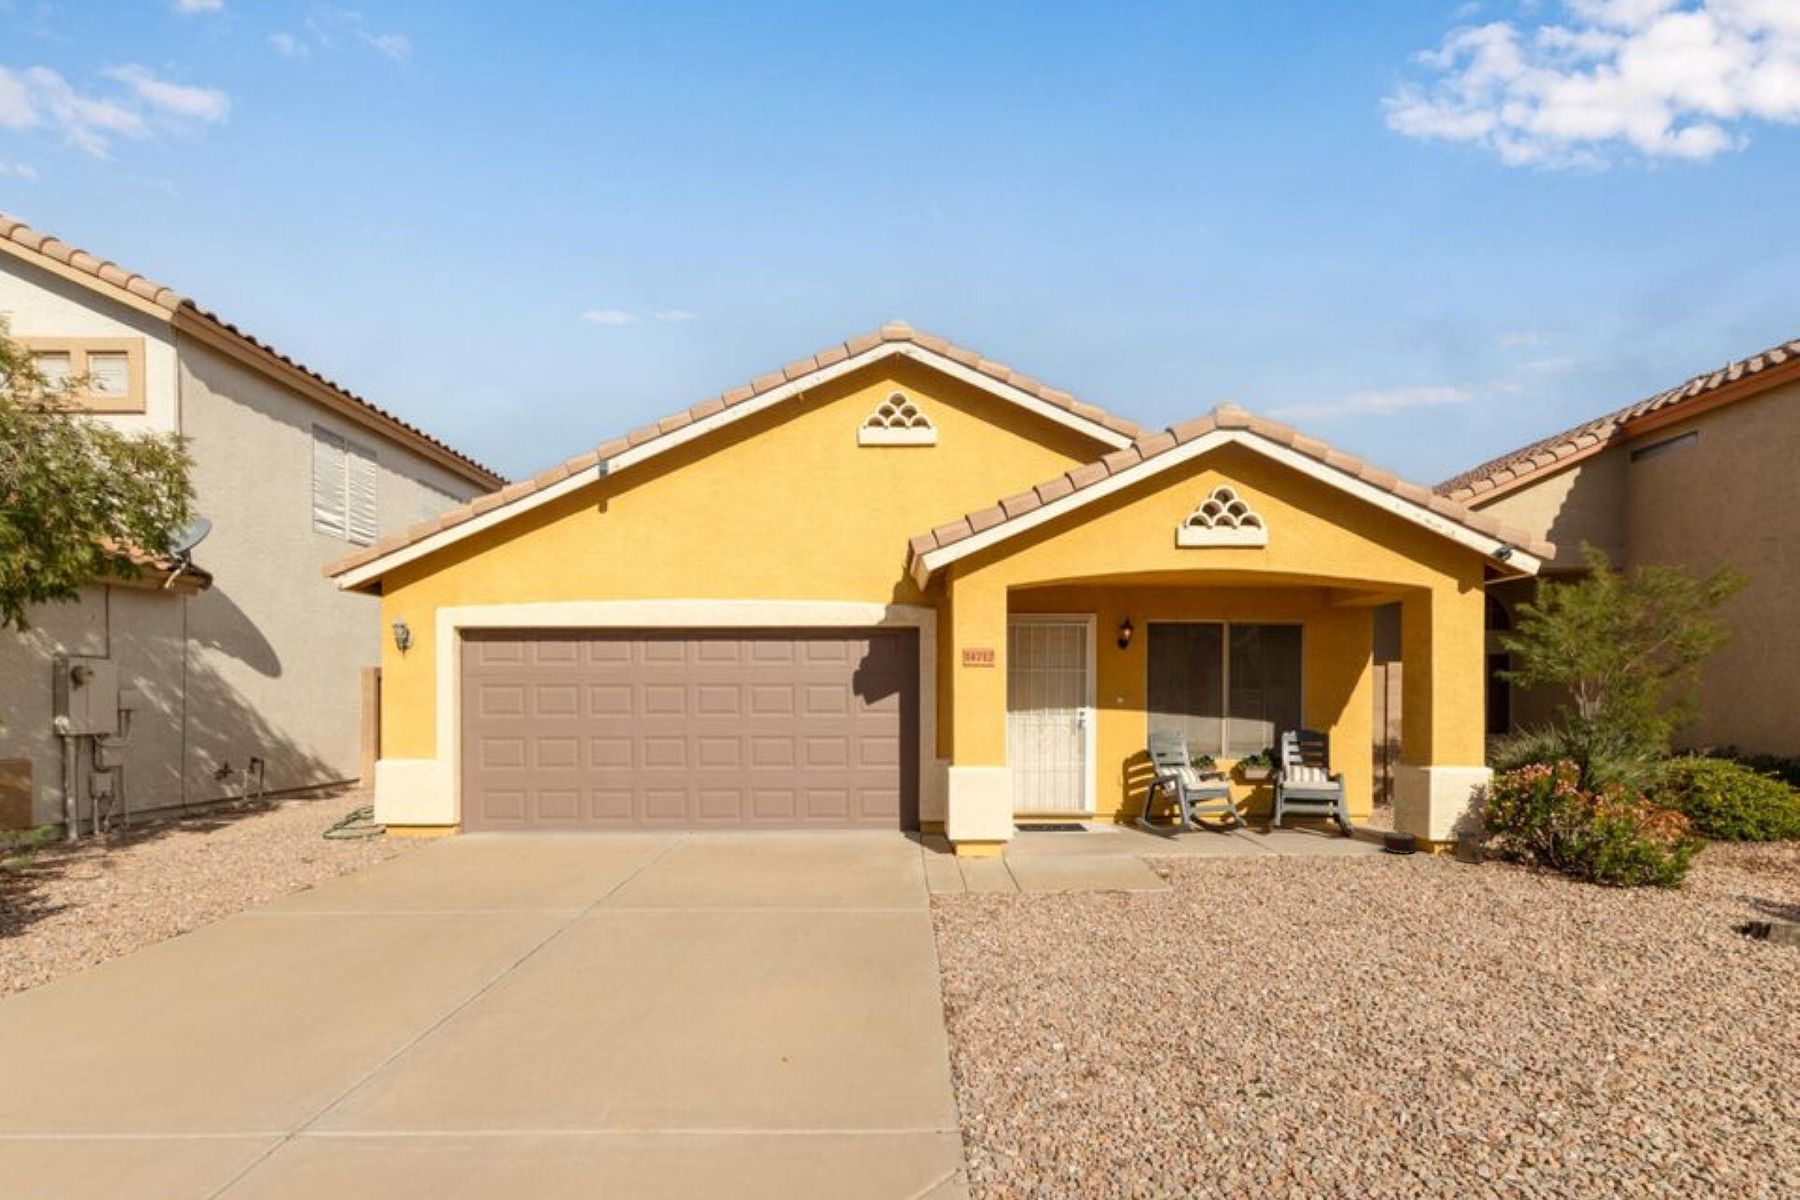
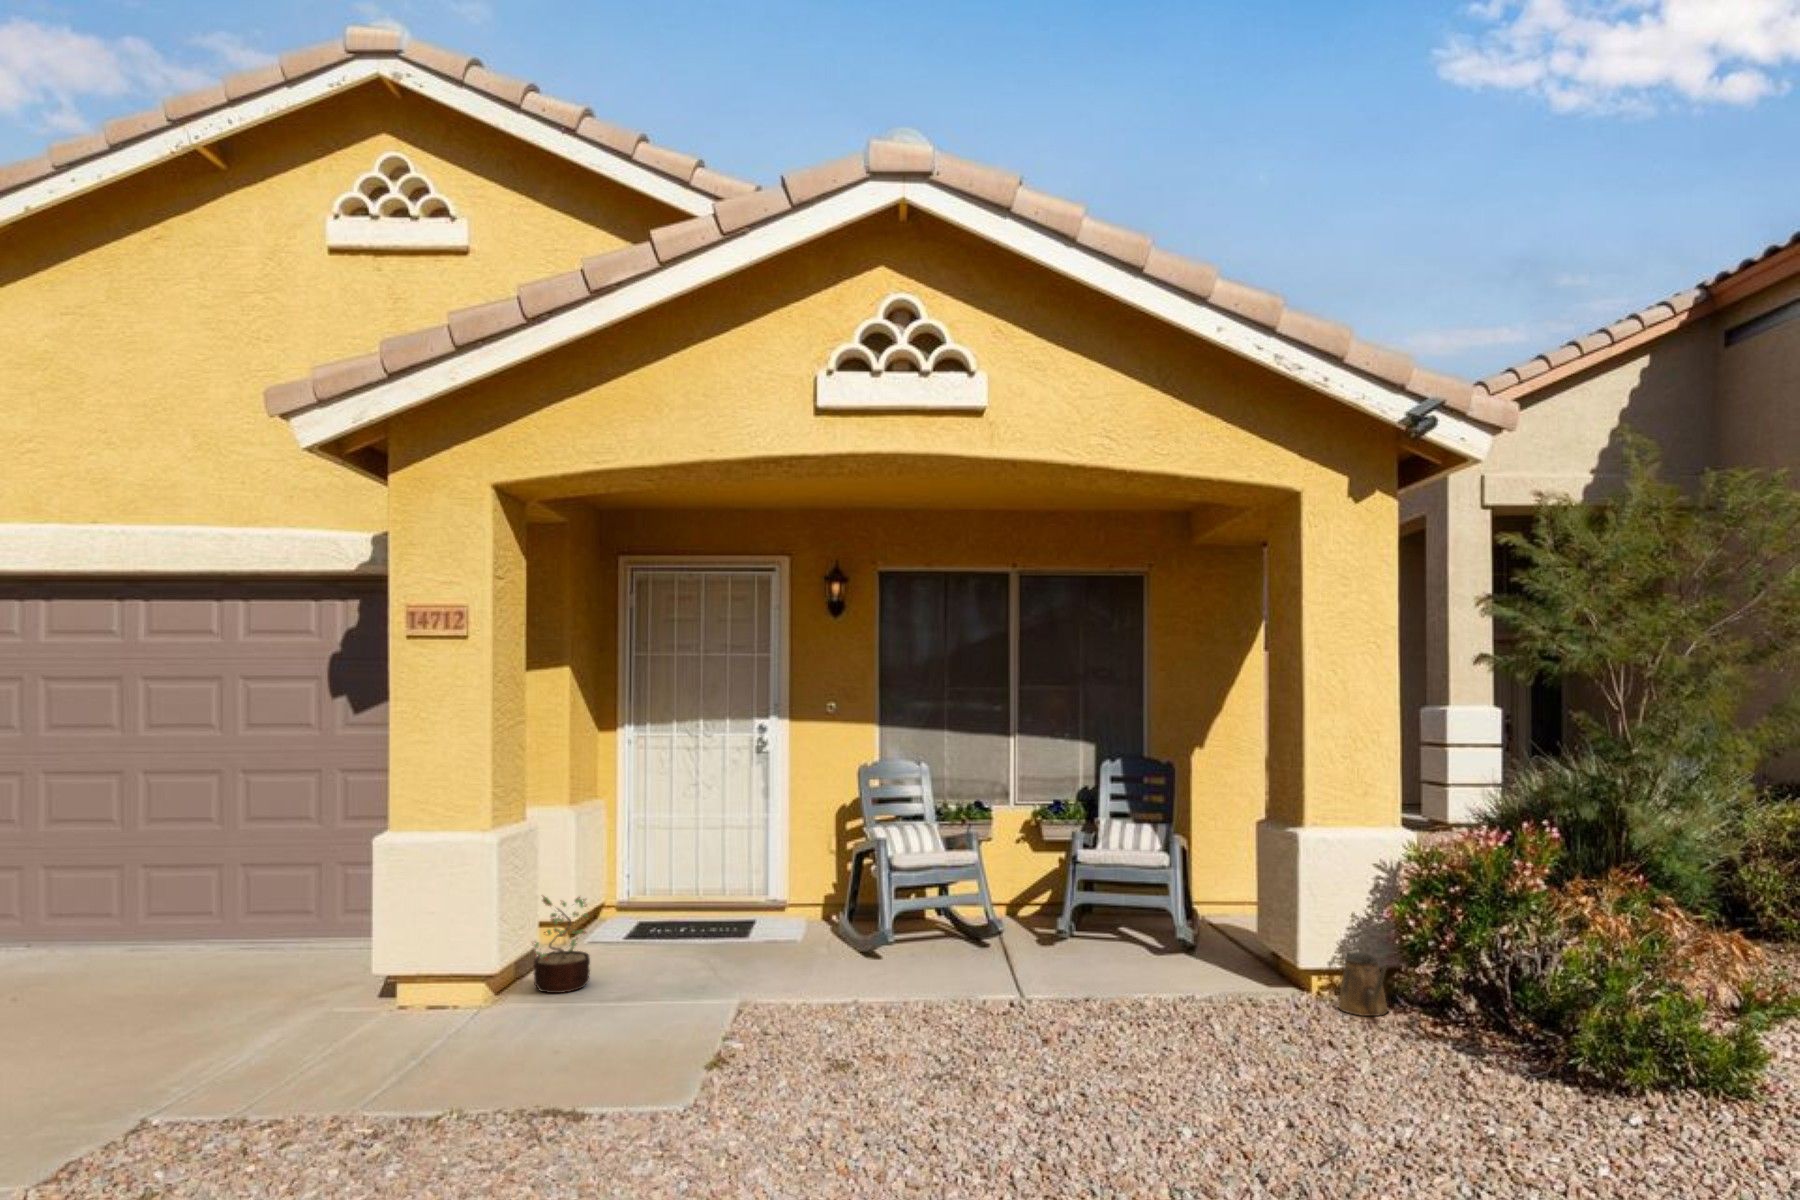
decorative plant: present [1384,800,1416,854] -> present [534,896,590,993]

